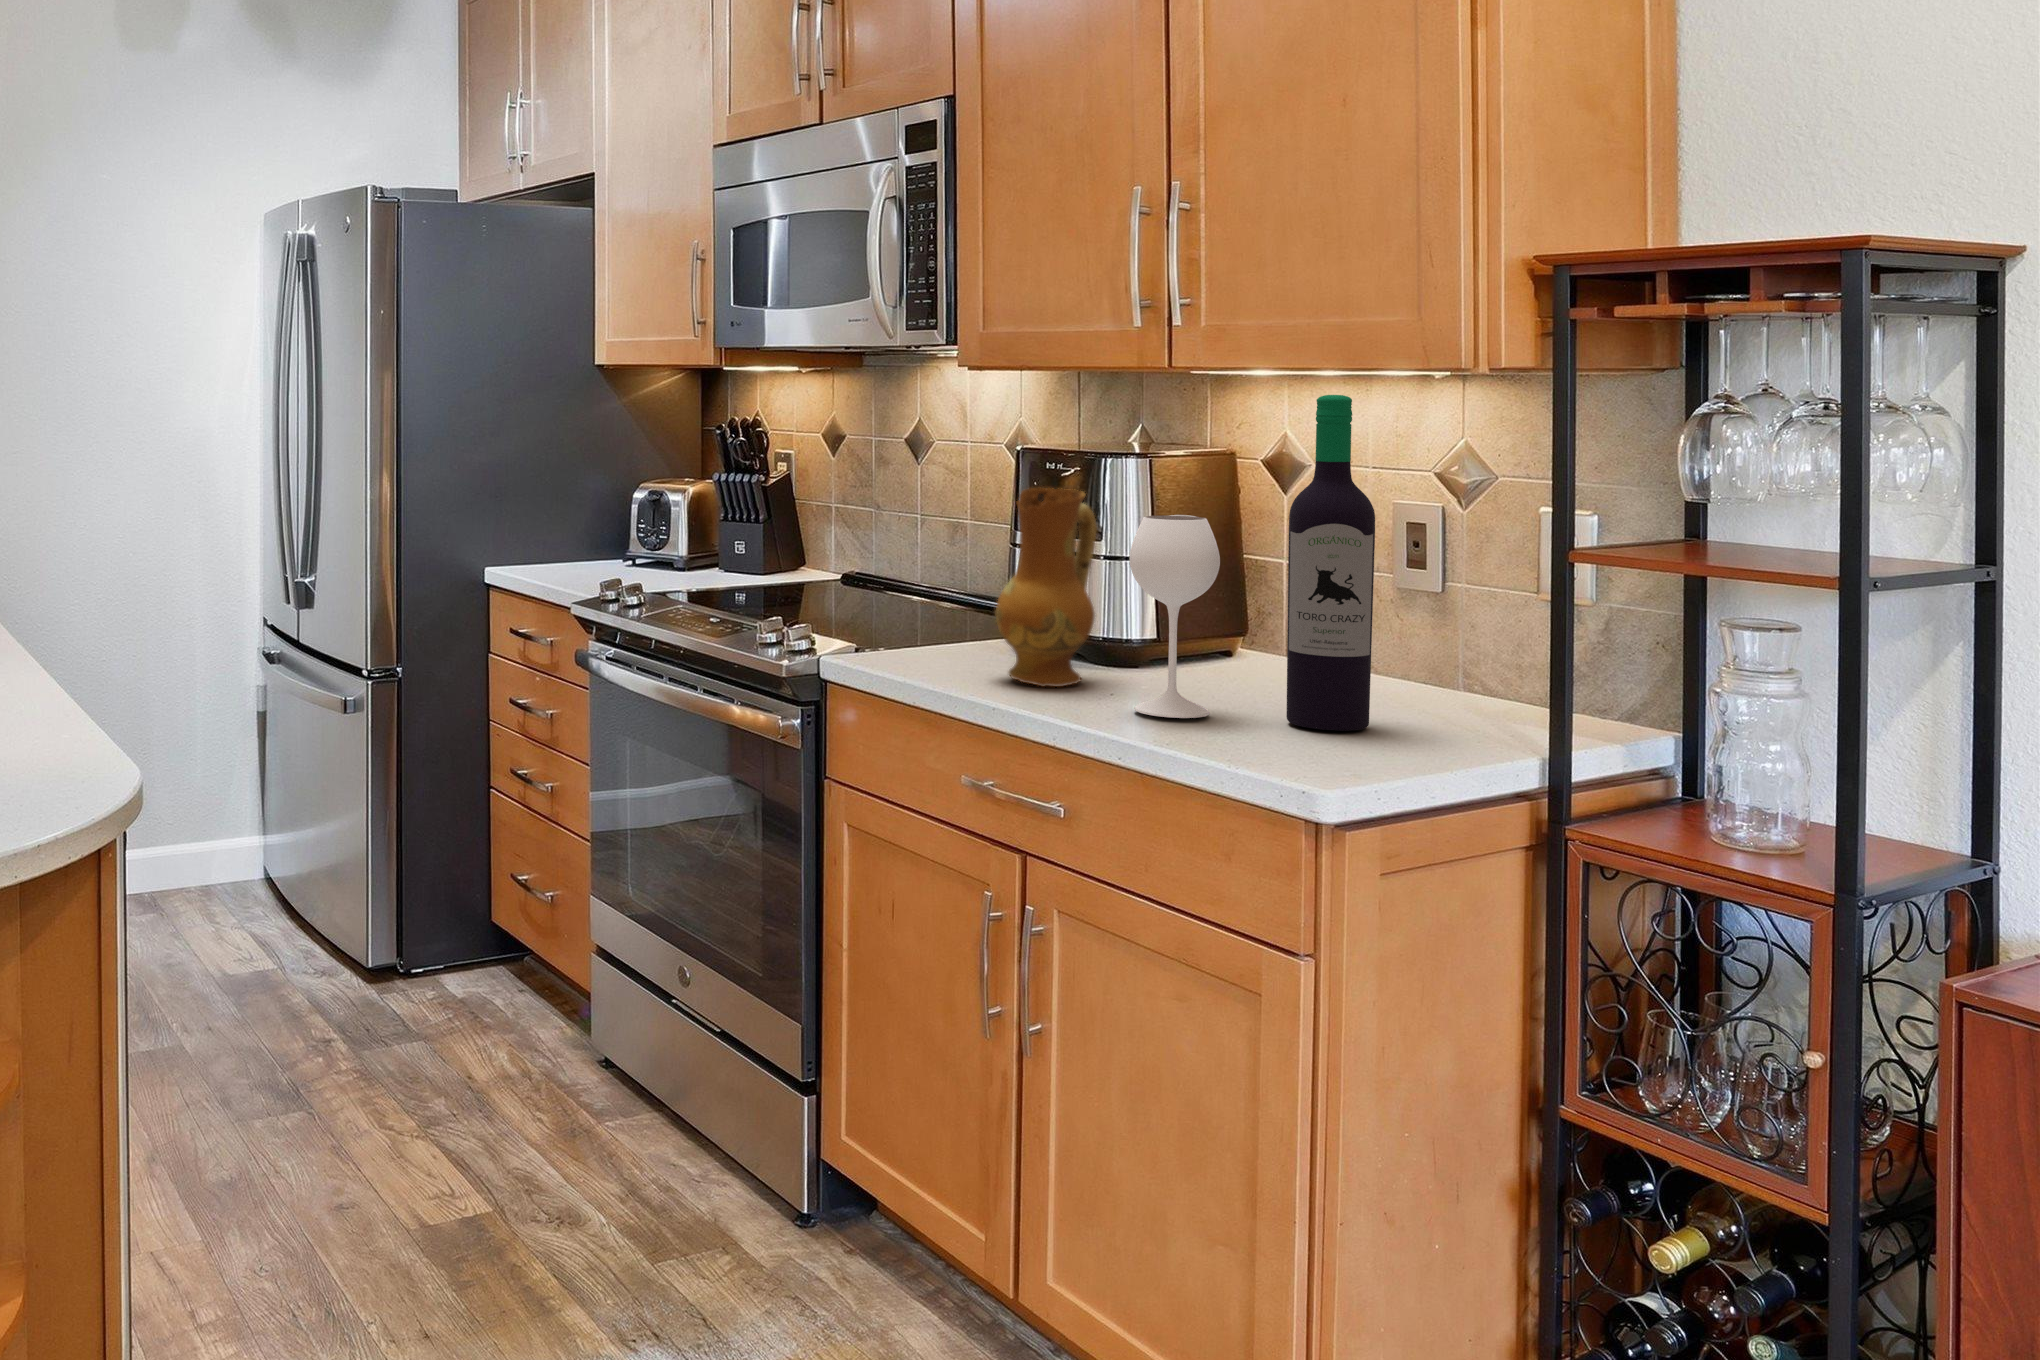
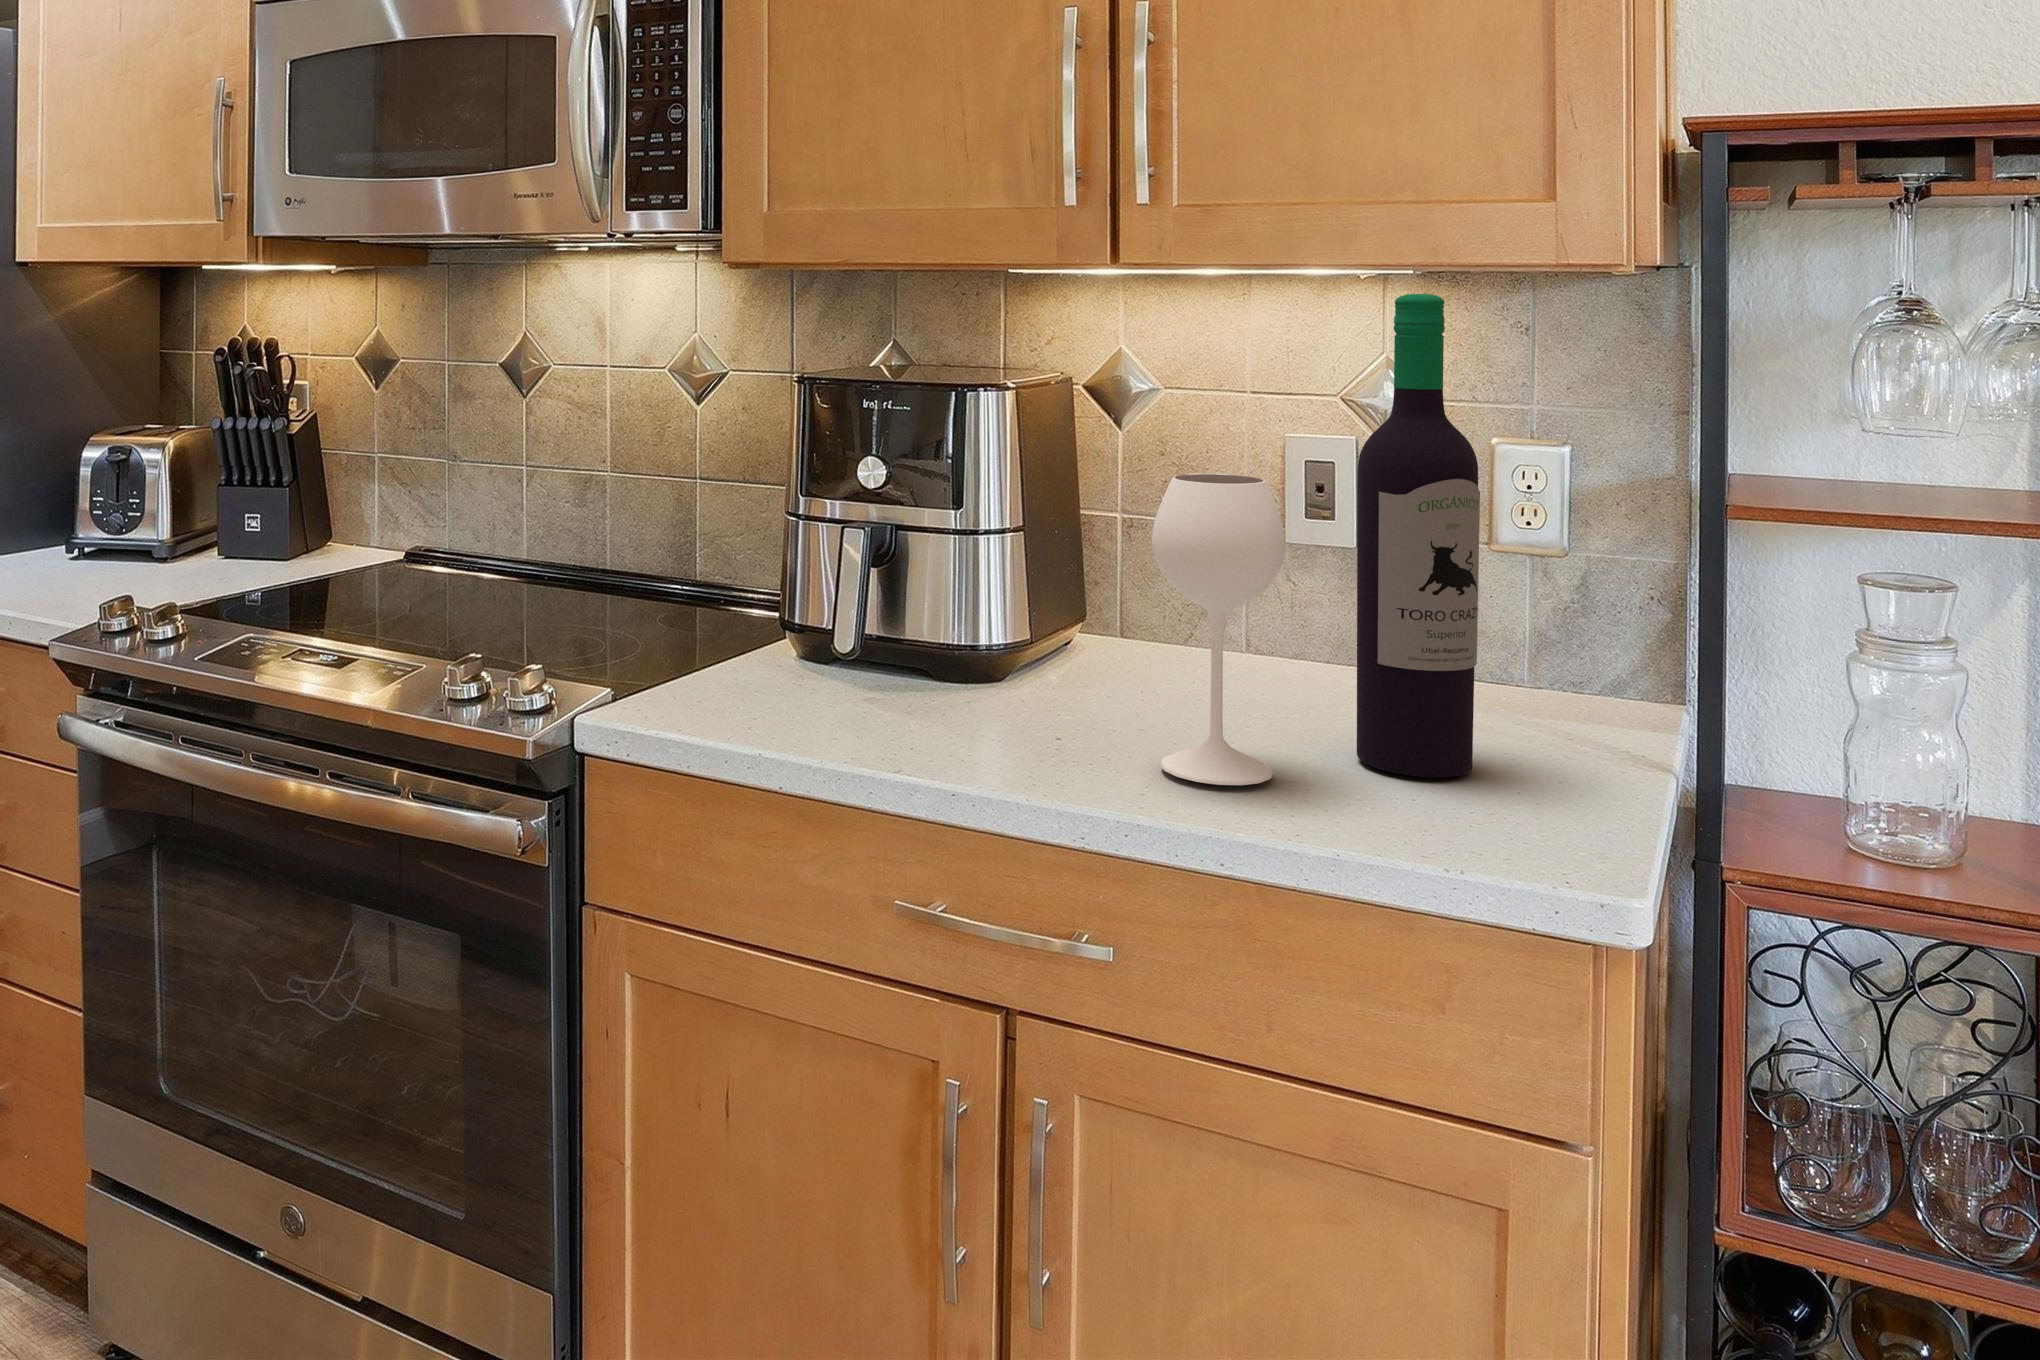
ceramic jug: present [996,488,1097,687] -> none [879,436,1022,739]

